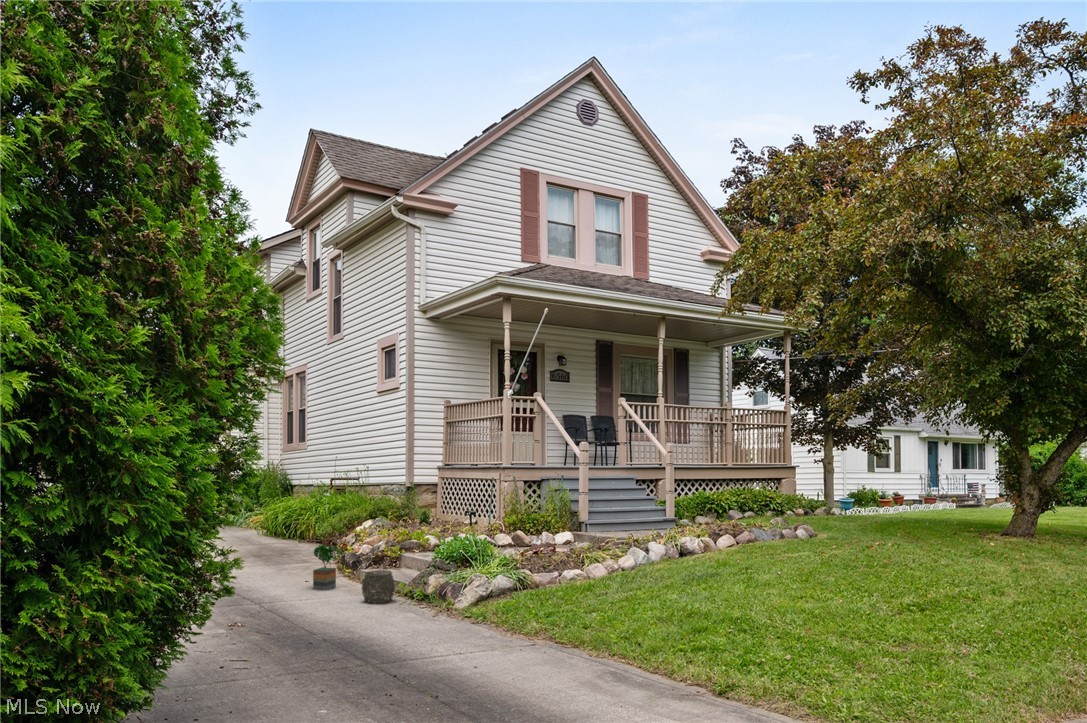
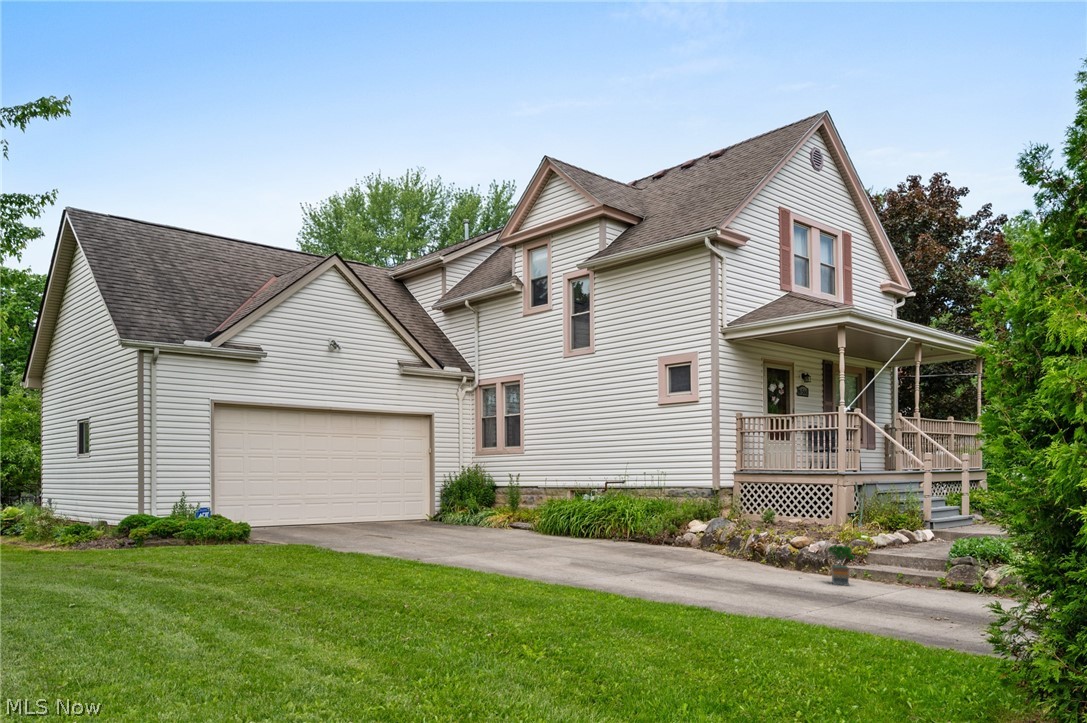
woven basket: present [362,570,395,603] -> none [916,568,948,597]

